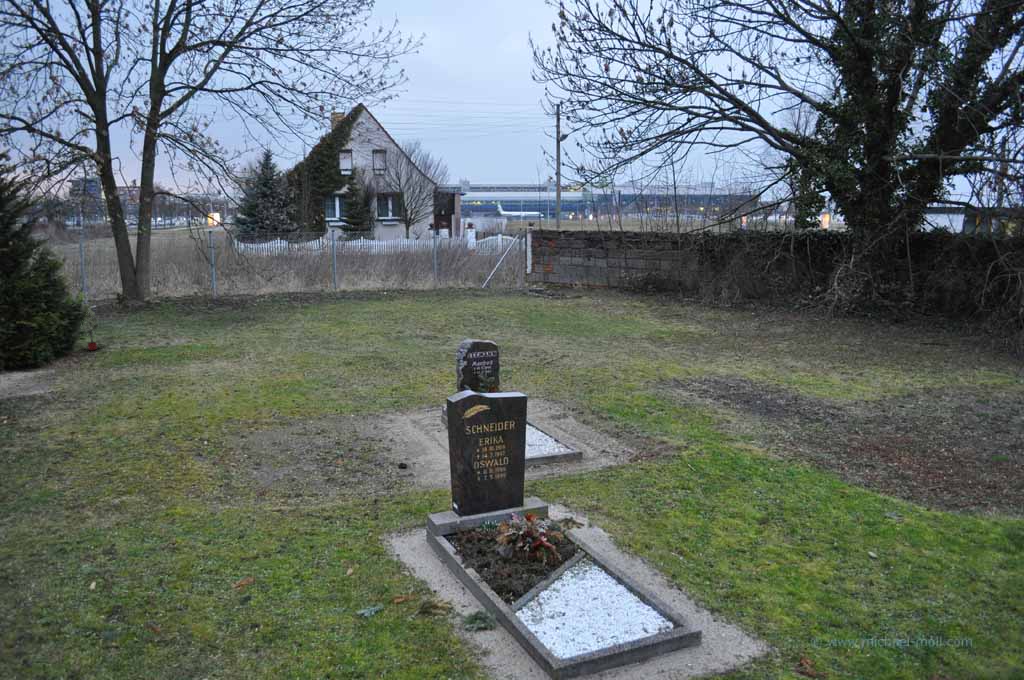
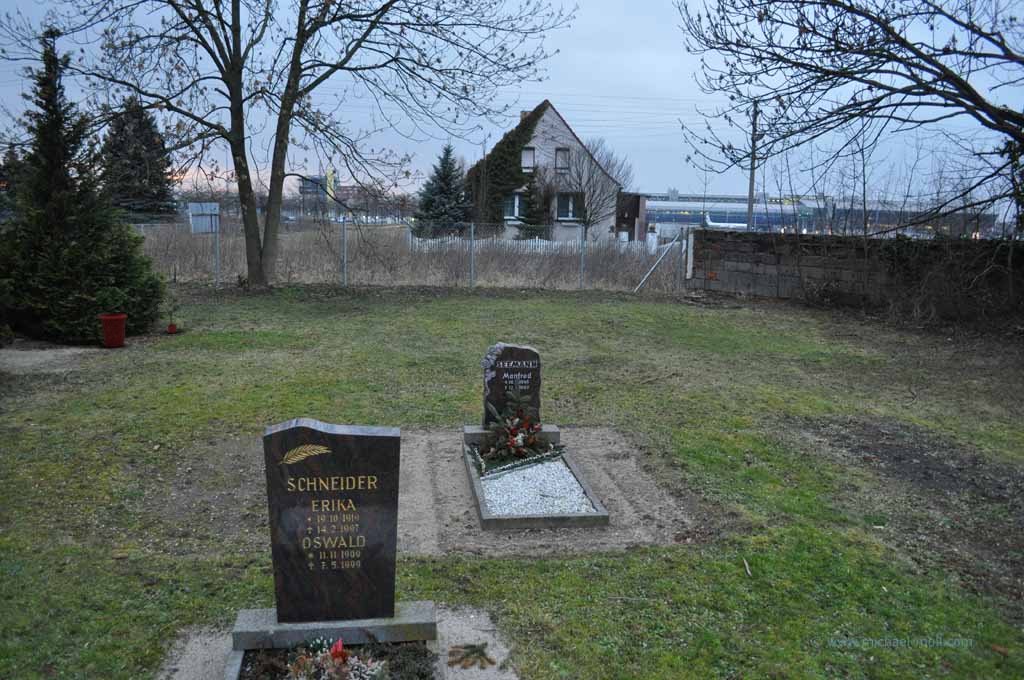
waste bin: none [32,335,61,367] -> present [99,314,127,347]

